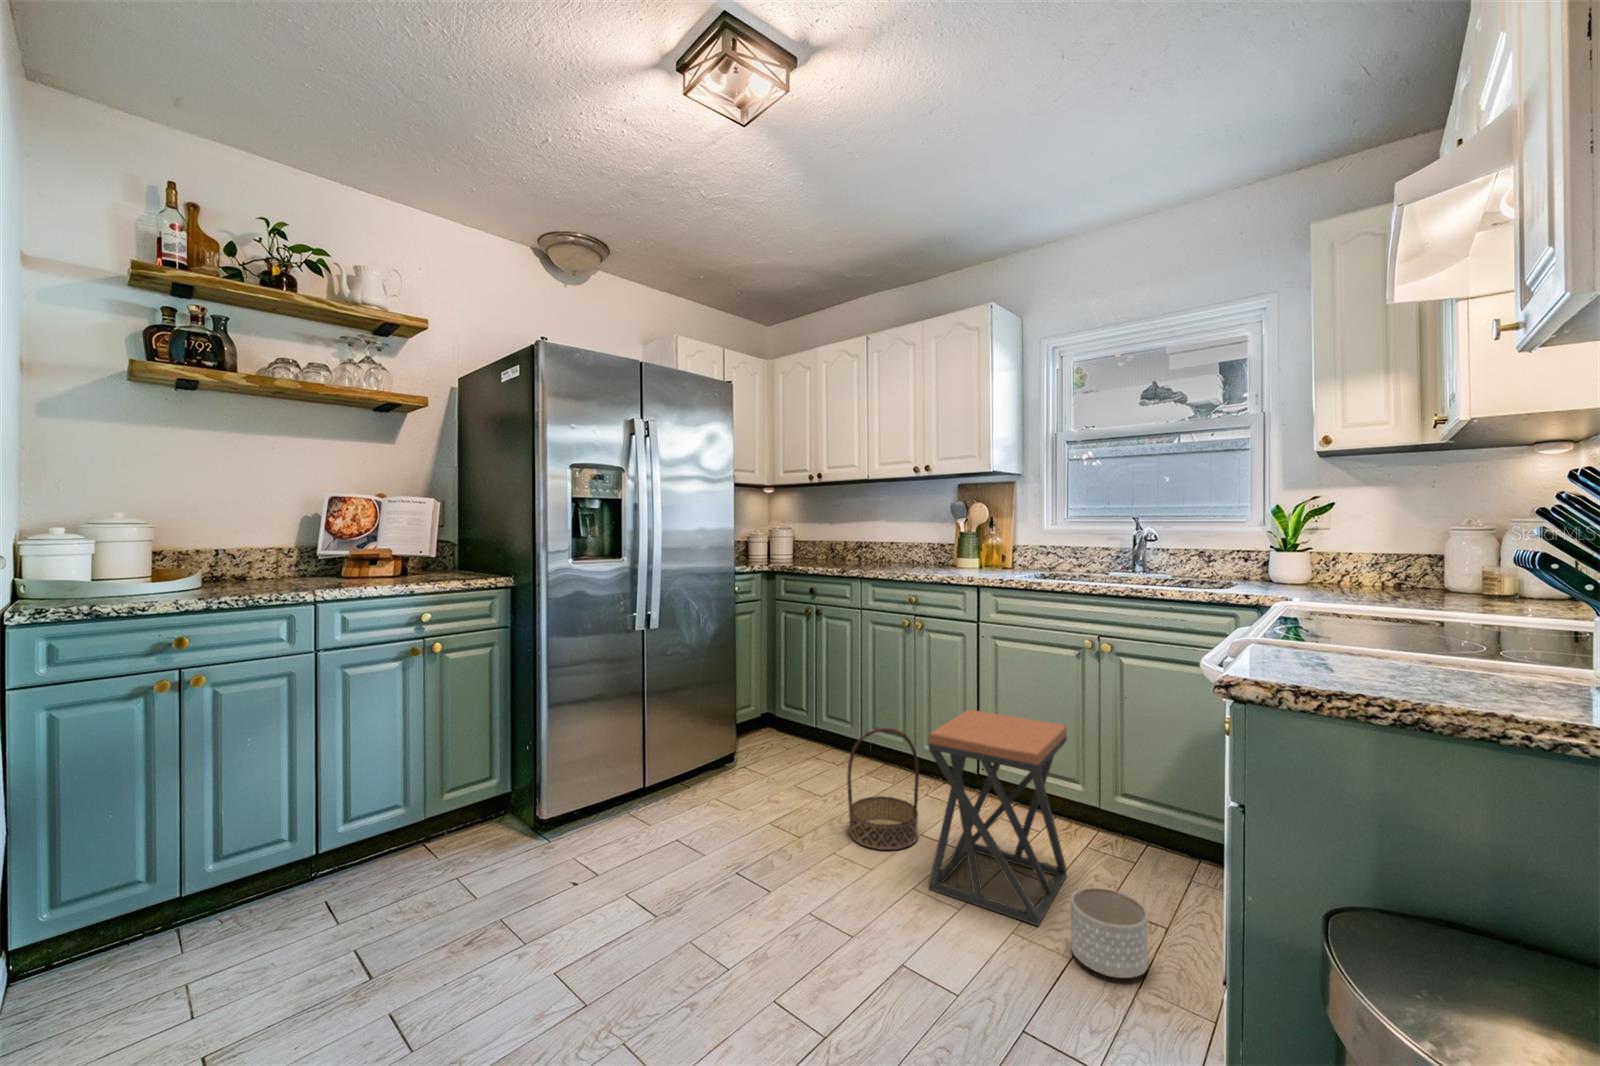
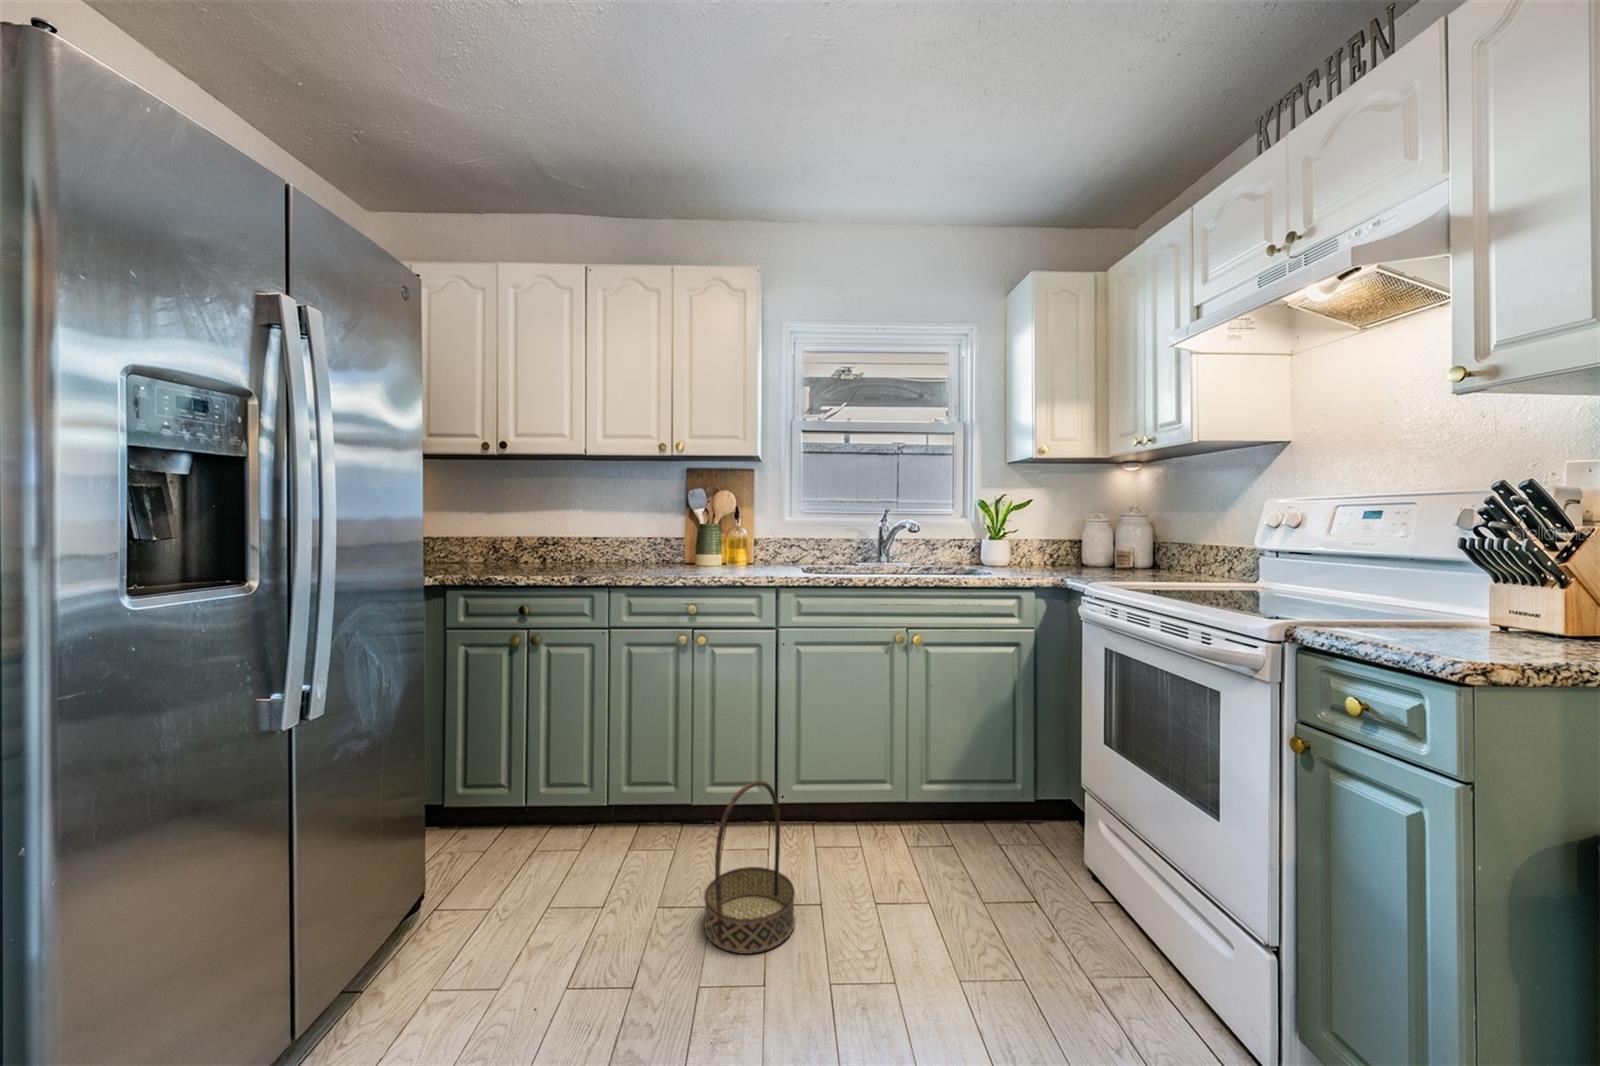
stool: present [929,710,1067,926] -> none [843,727,1000,974]
planter: present [1071,887,1148,978] -> none [1038,885,1116,981]

